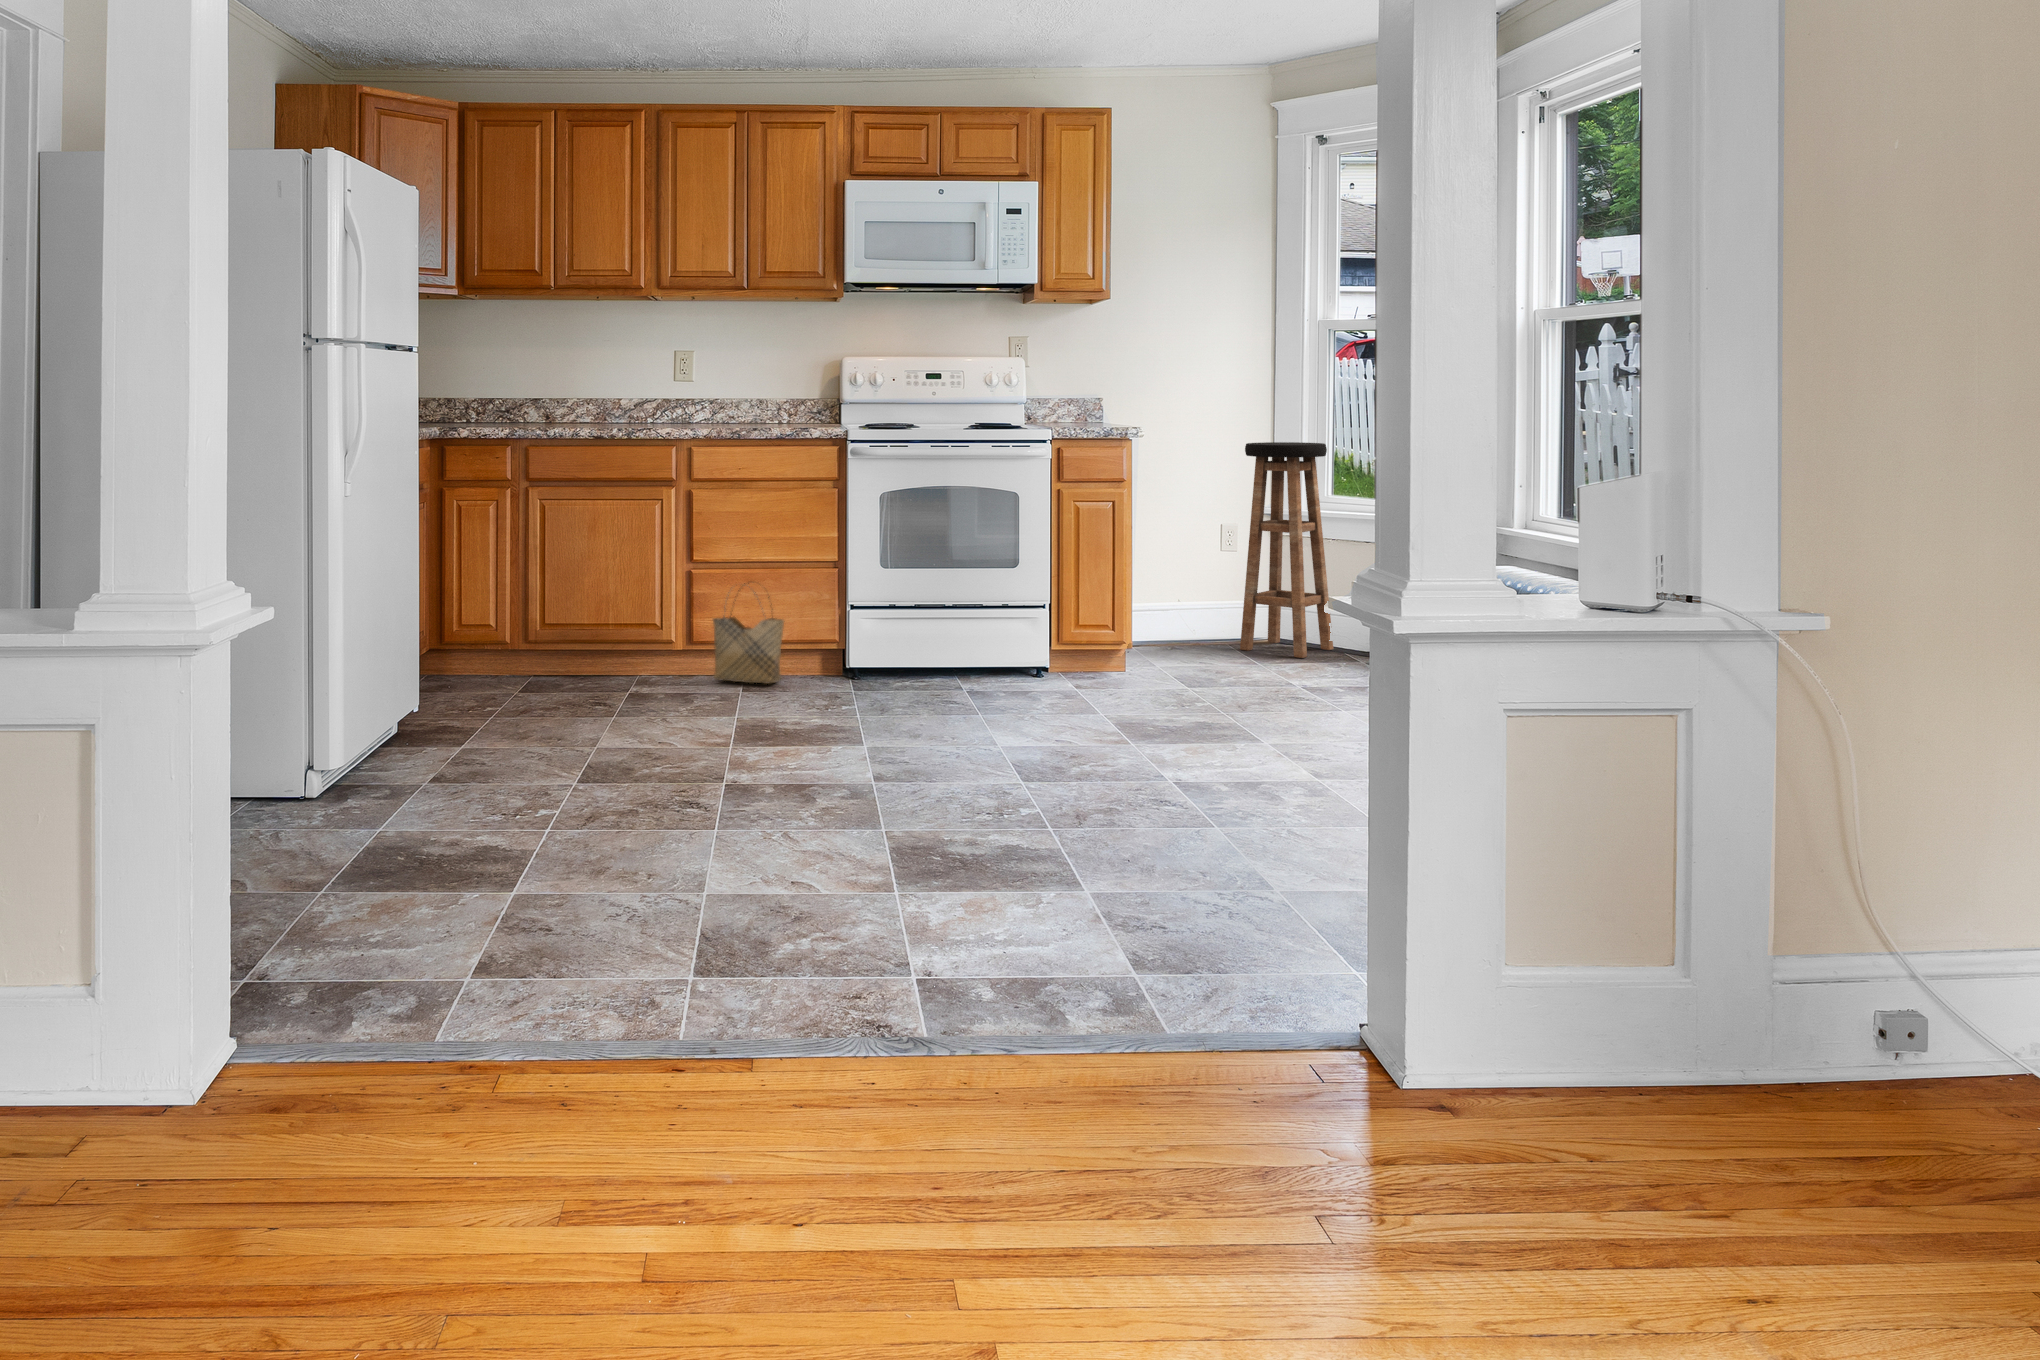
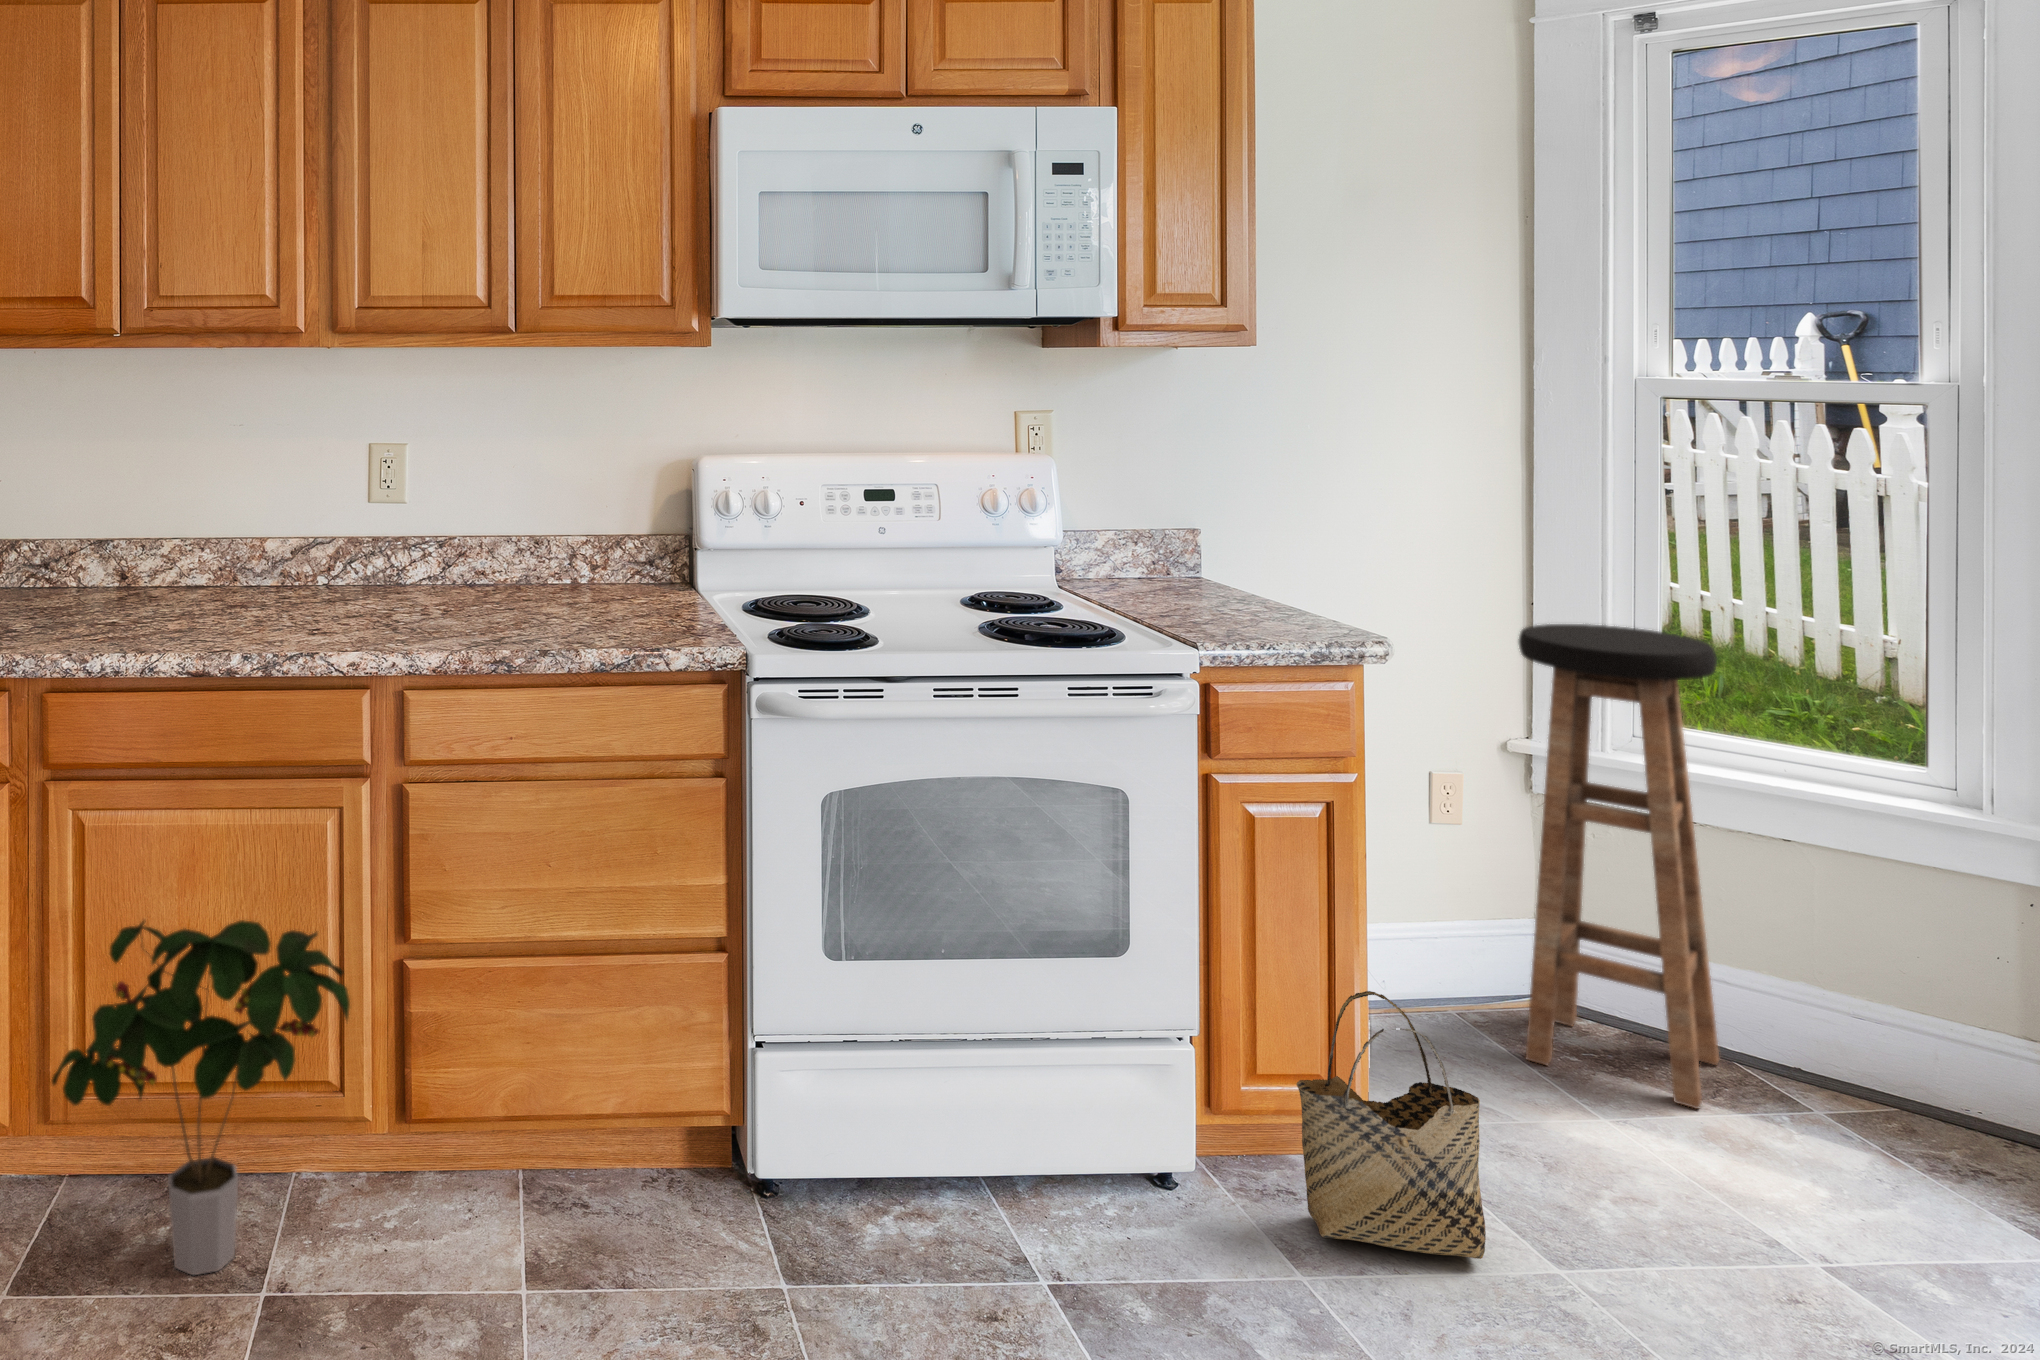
potted plant: none [535,539,666,686] -> present [52,920,350,1275]
woven basket: present [713,583,784,684] -> present [1296,991,1486,1259]

